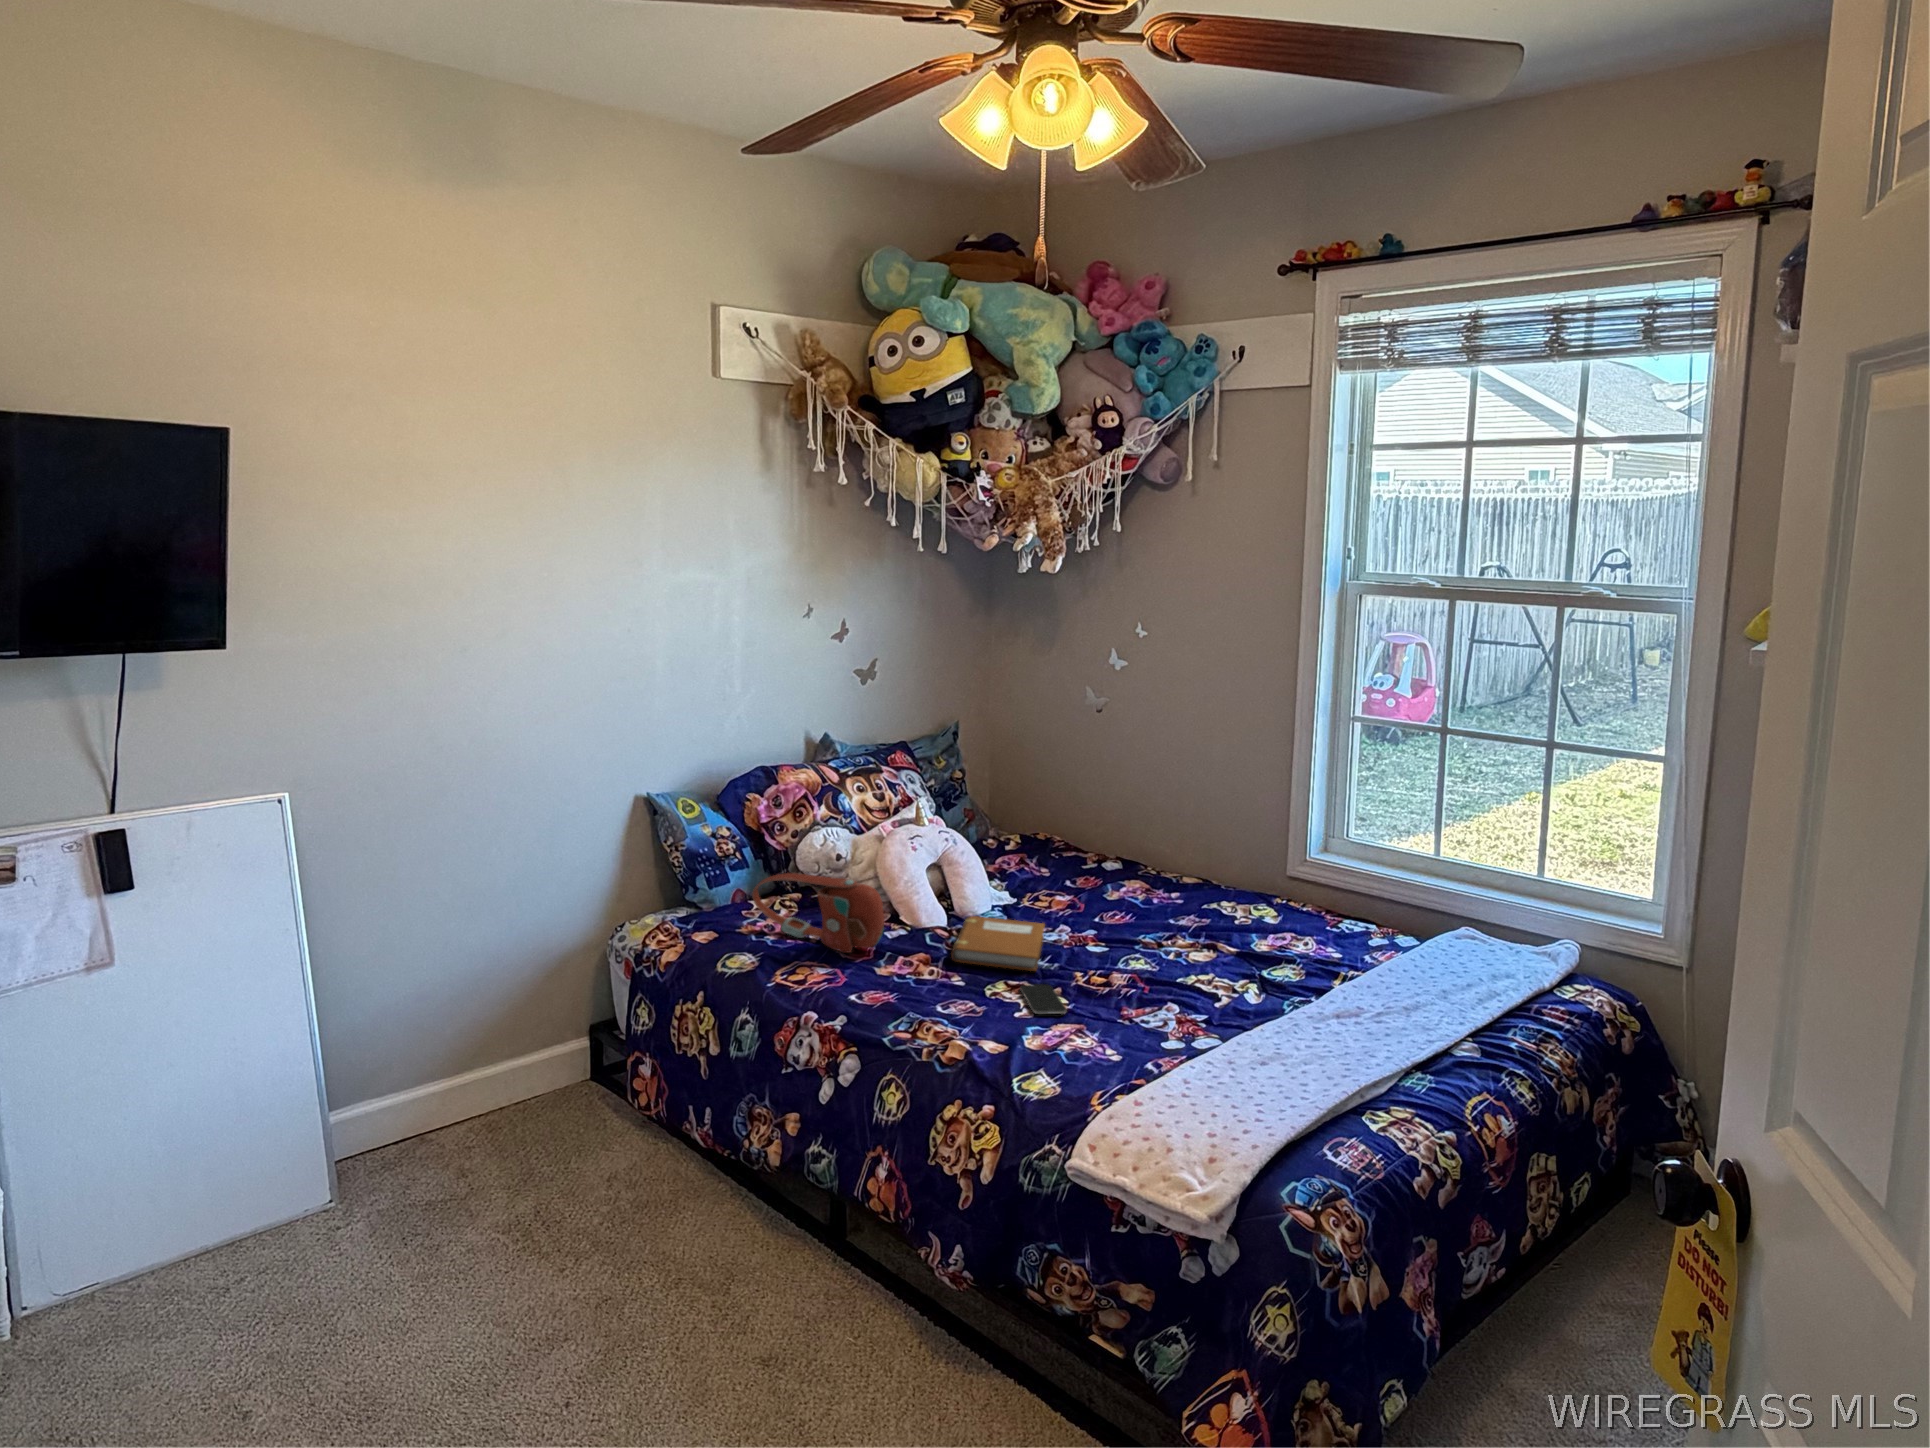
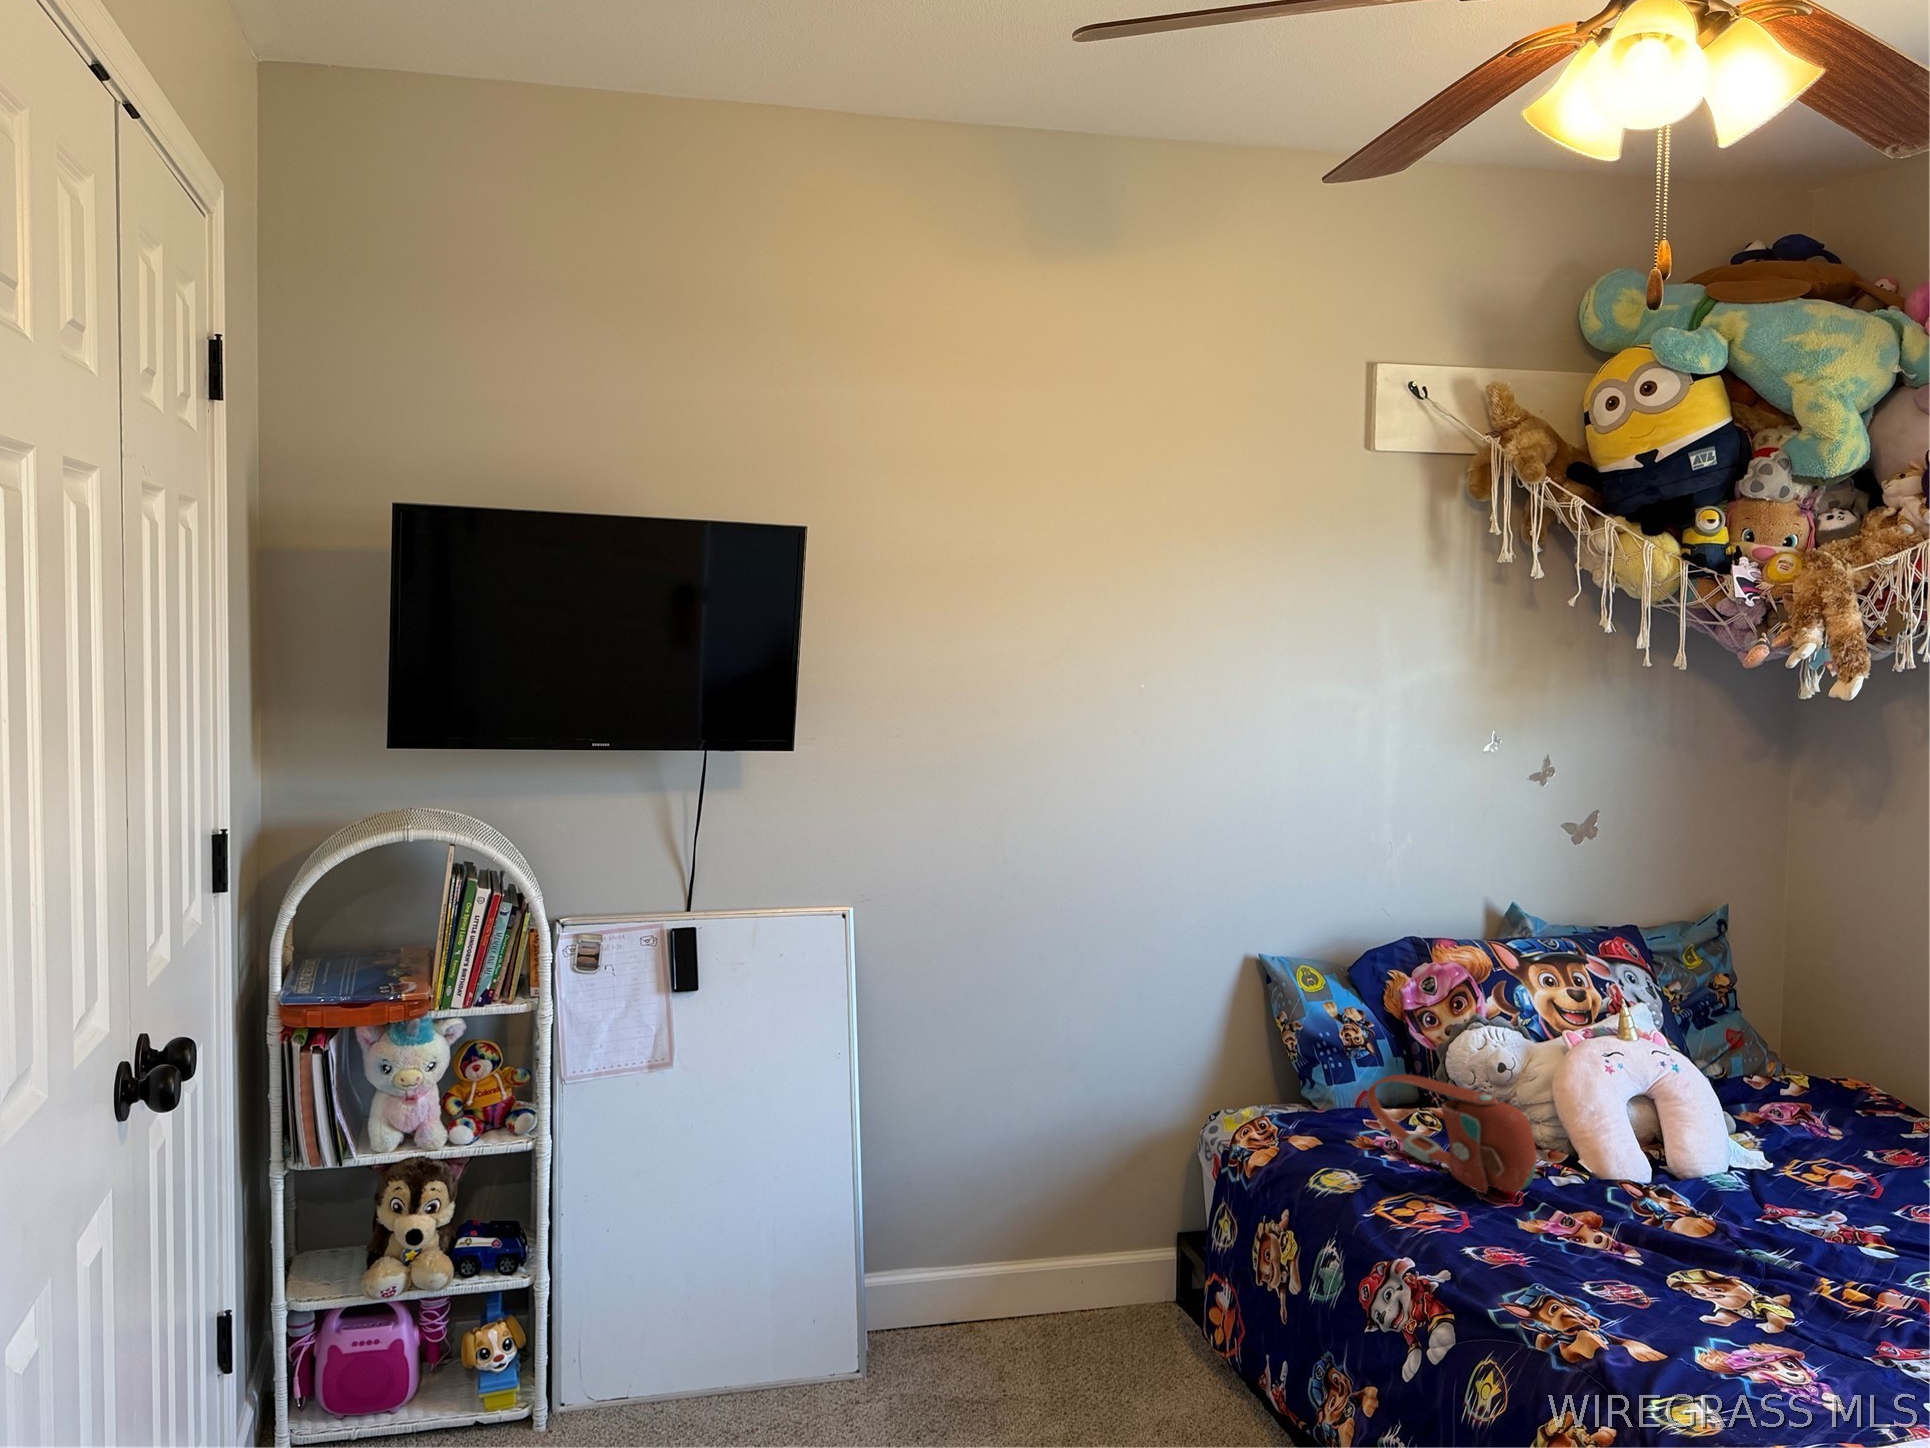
notebook: present [951,916,1045,971] -> none [1633,1177,1808,1274]
smartphone: present [1020,984,1066,1014] -> none [1728,1287,1793,1341]

